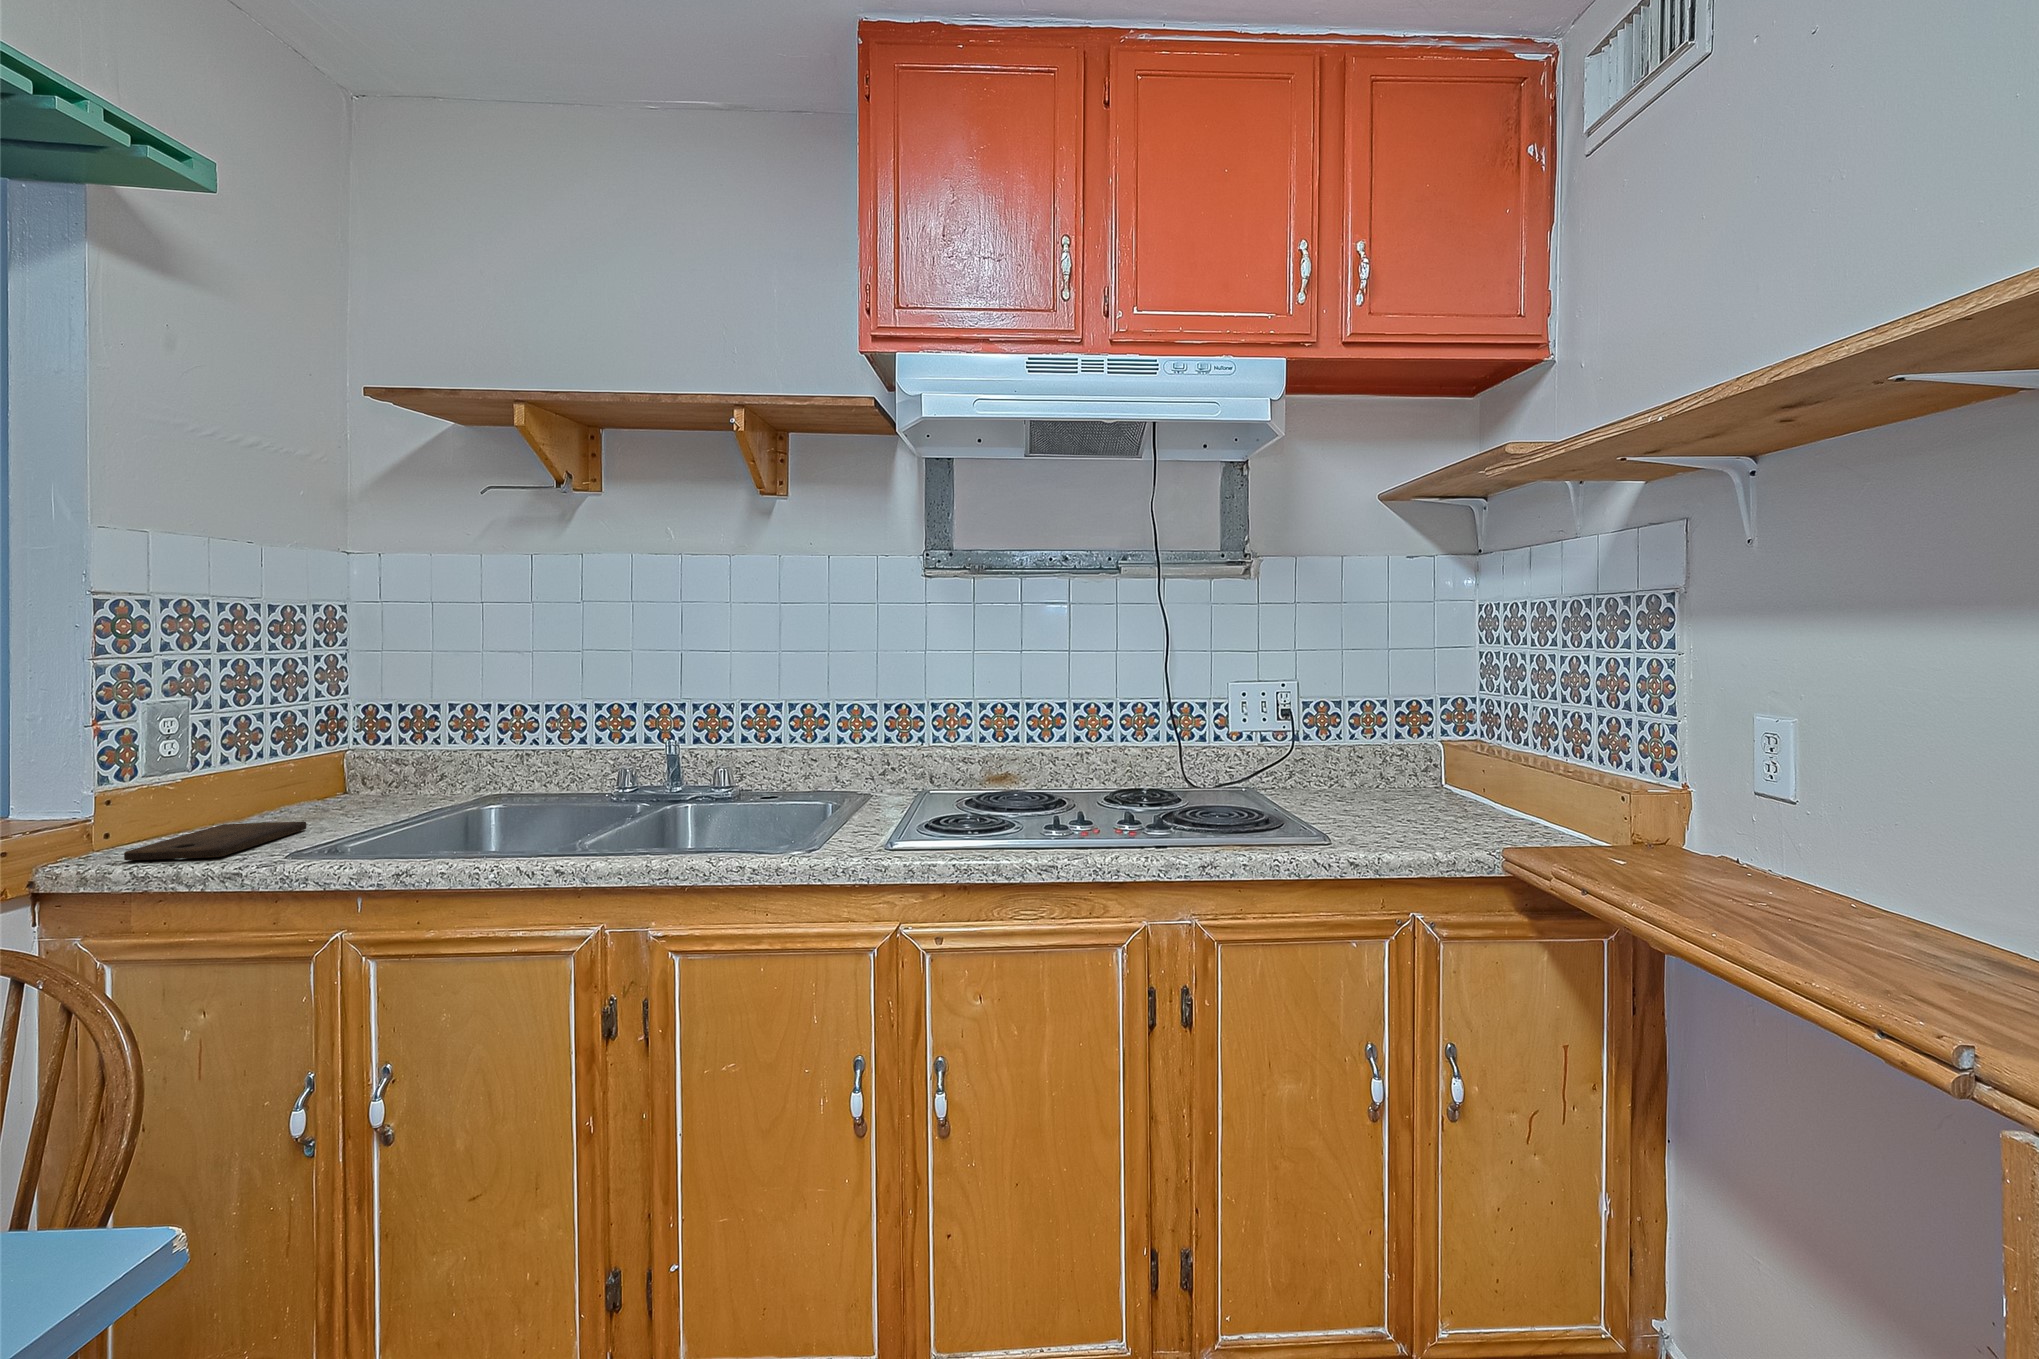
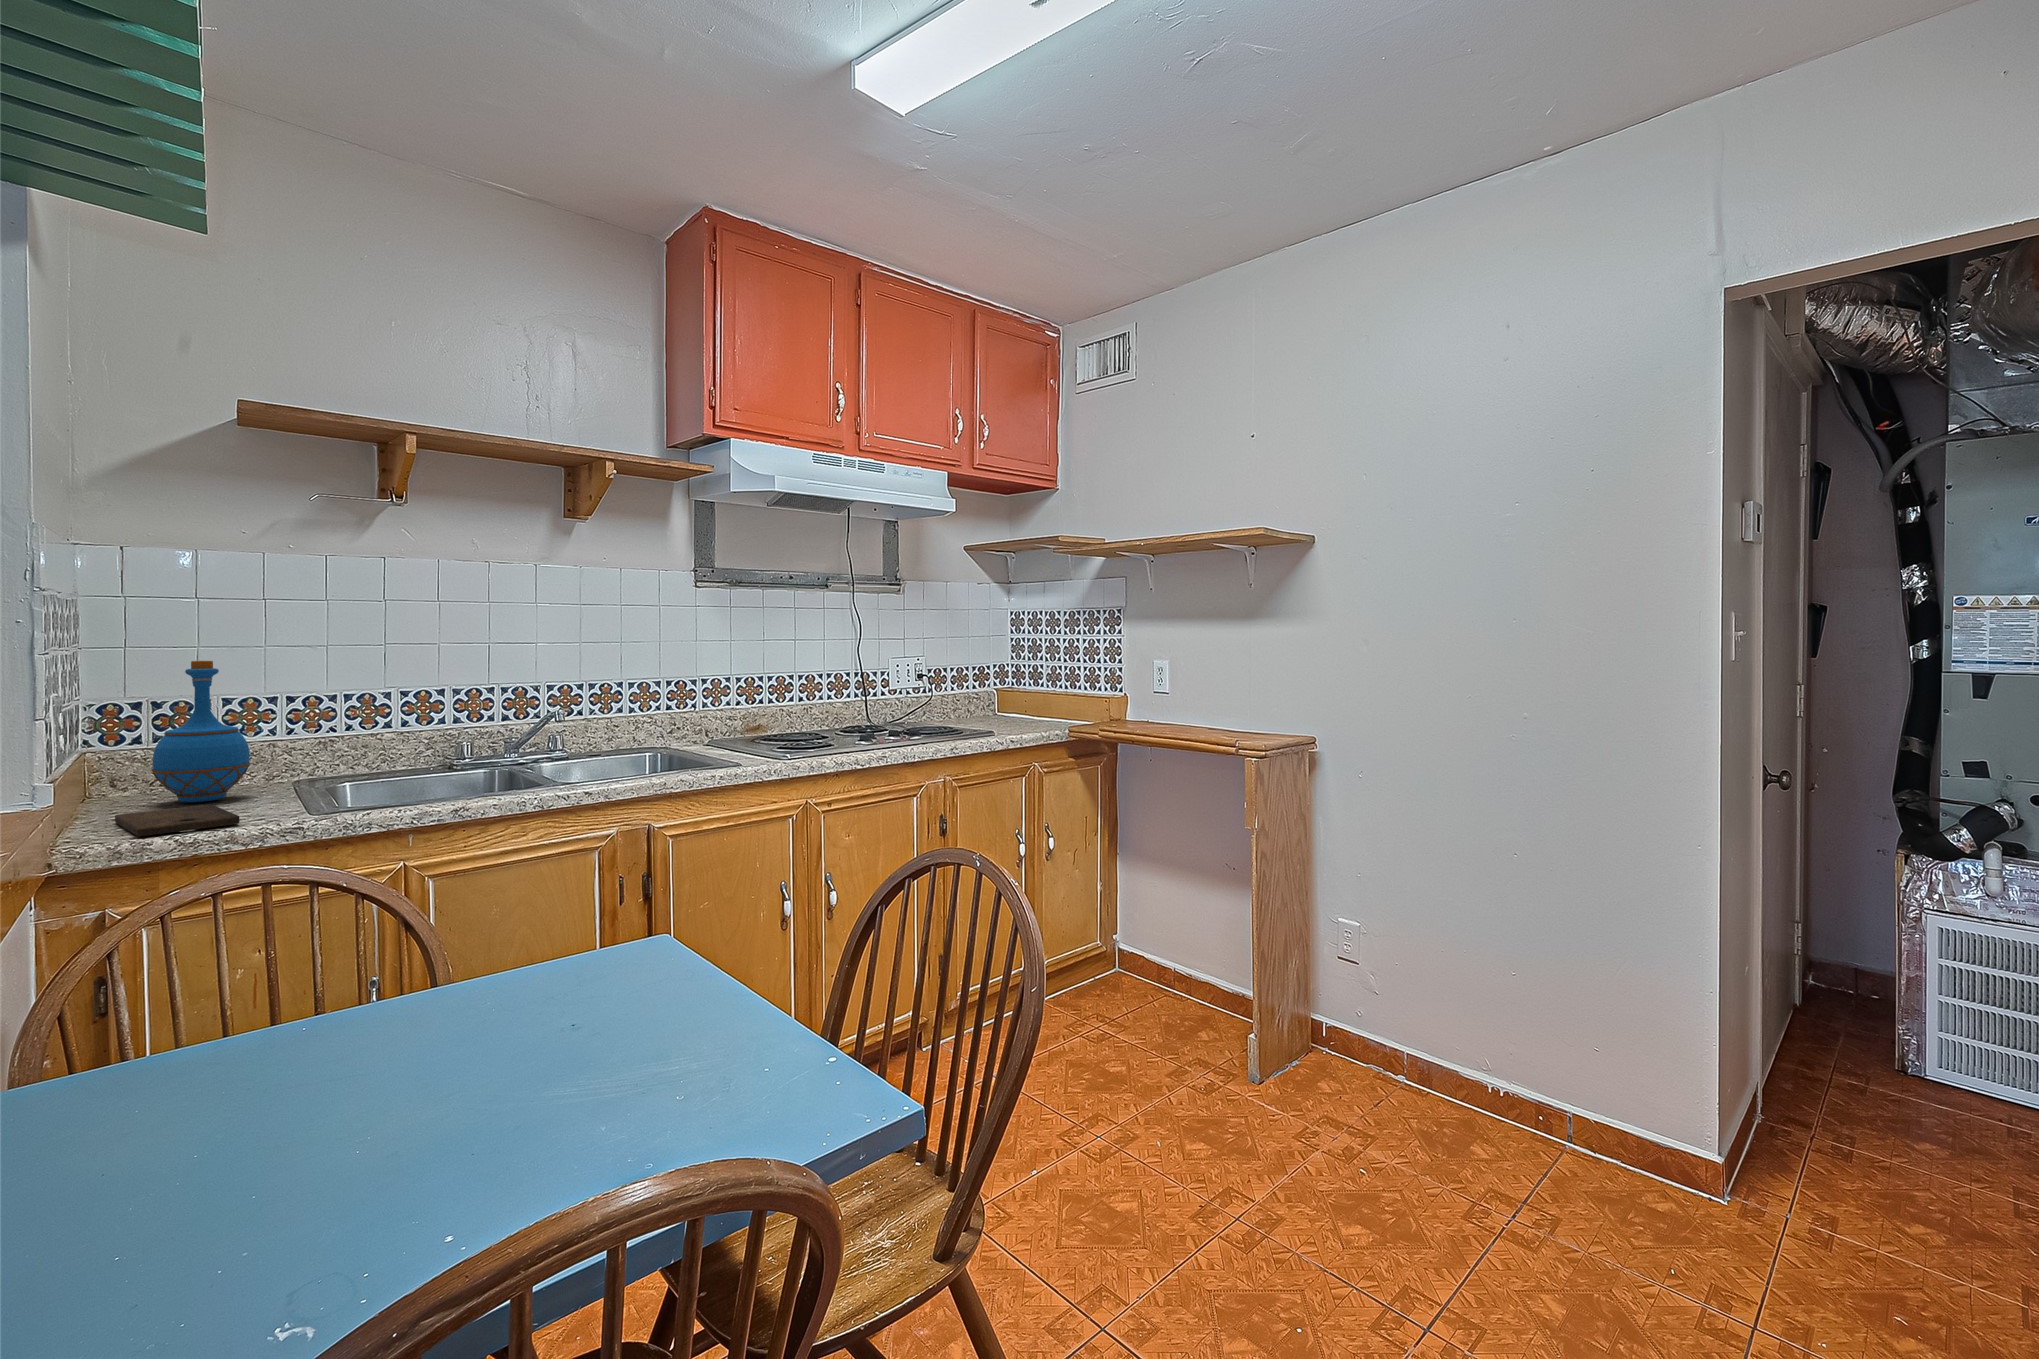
bottle: none [326,666,420,812] -> present [152,661,251,802]

